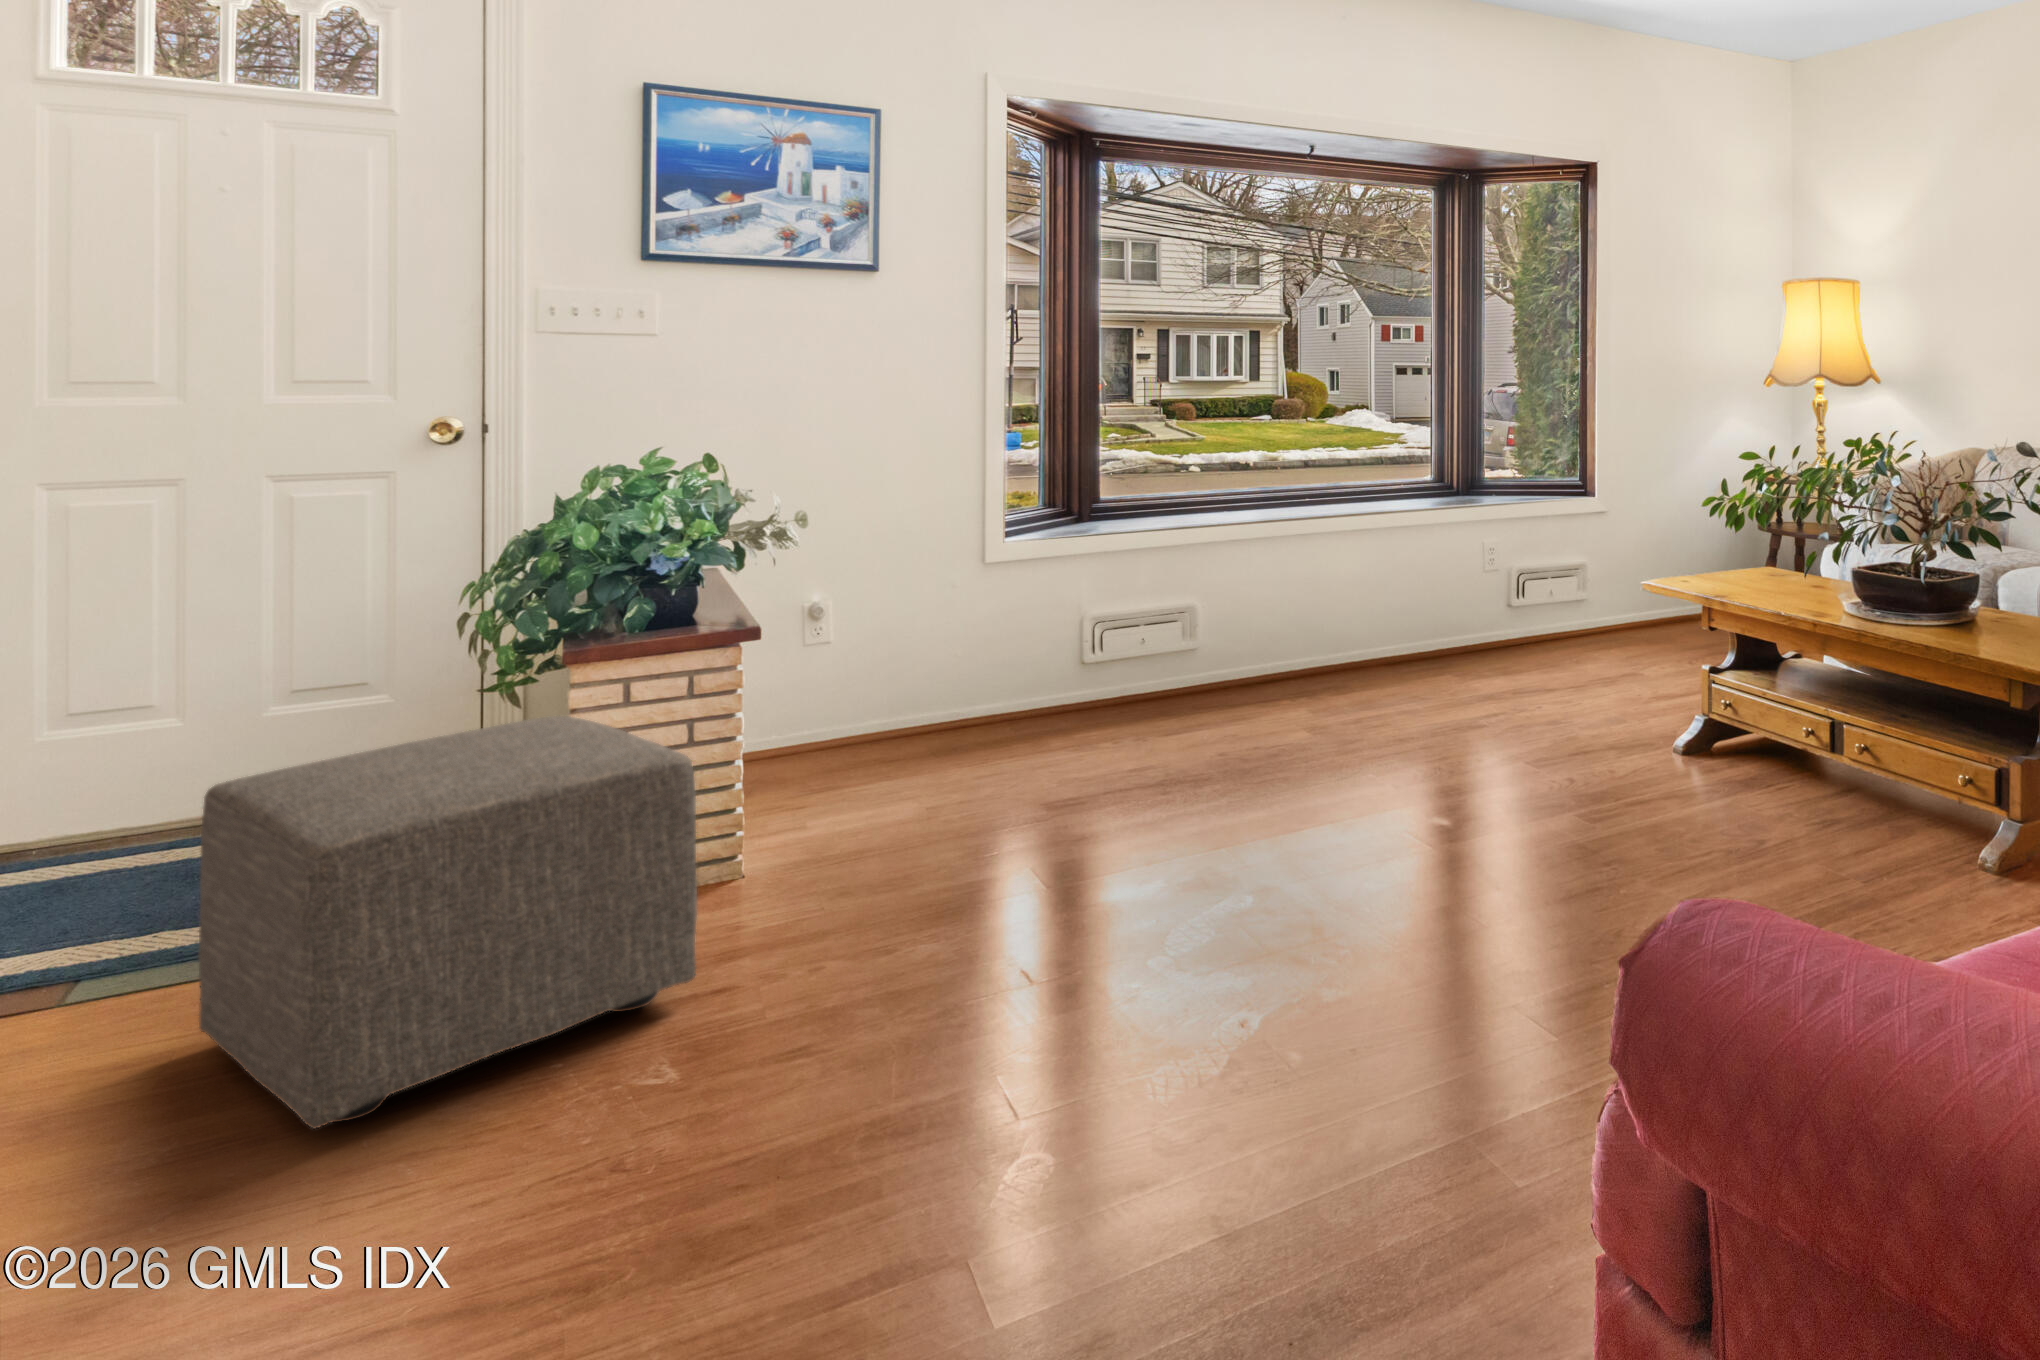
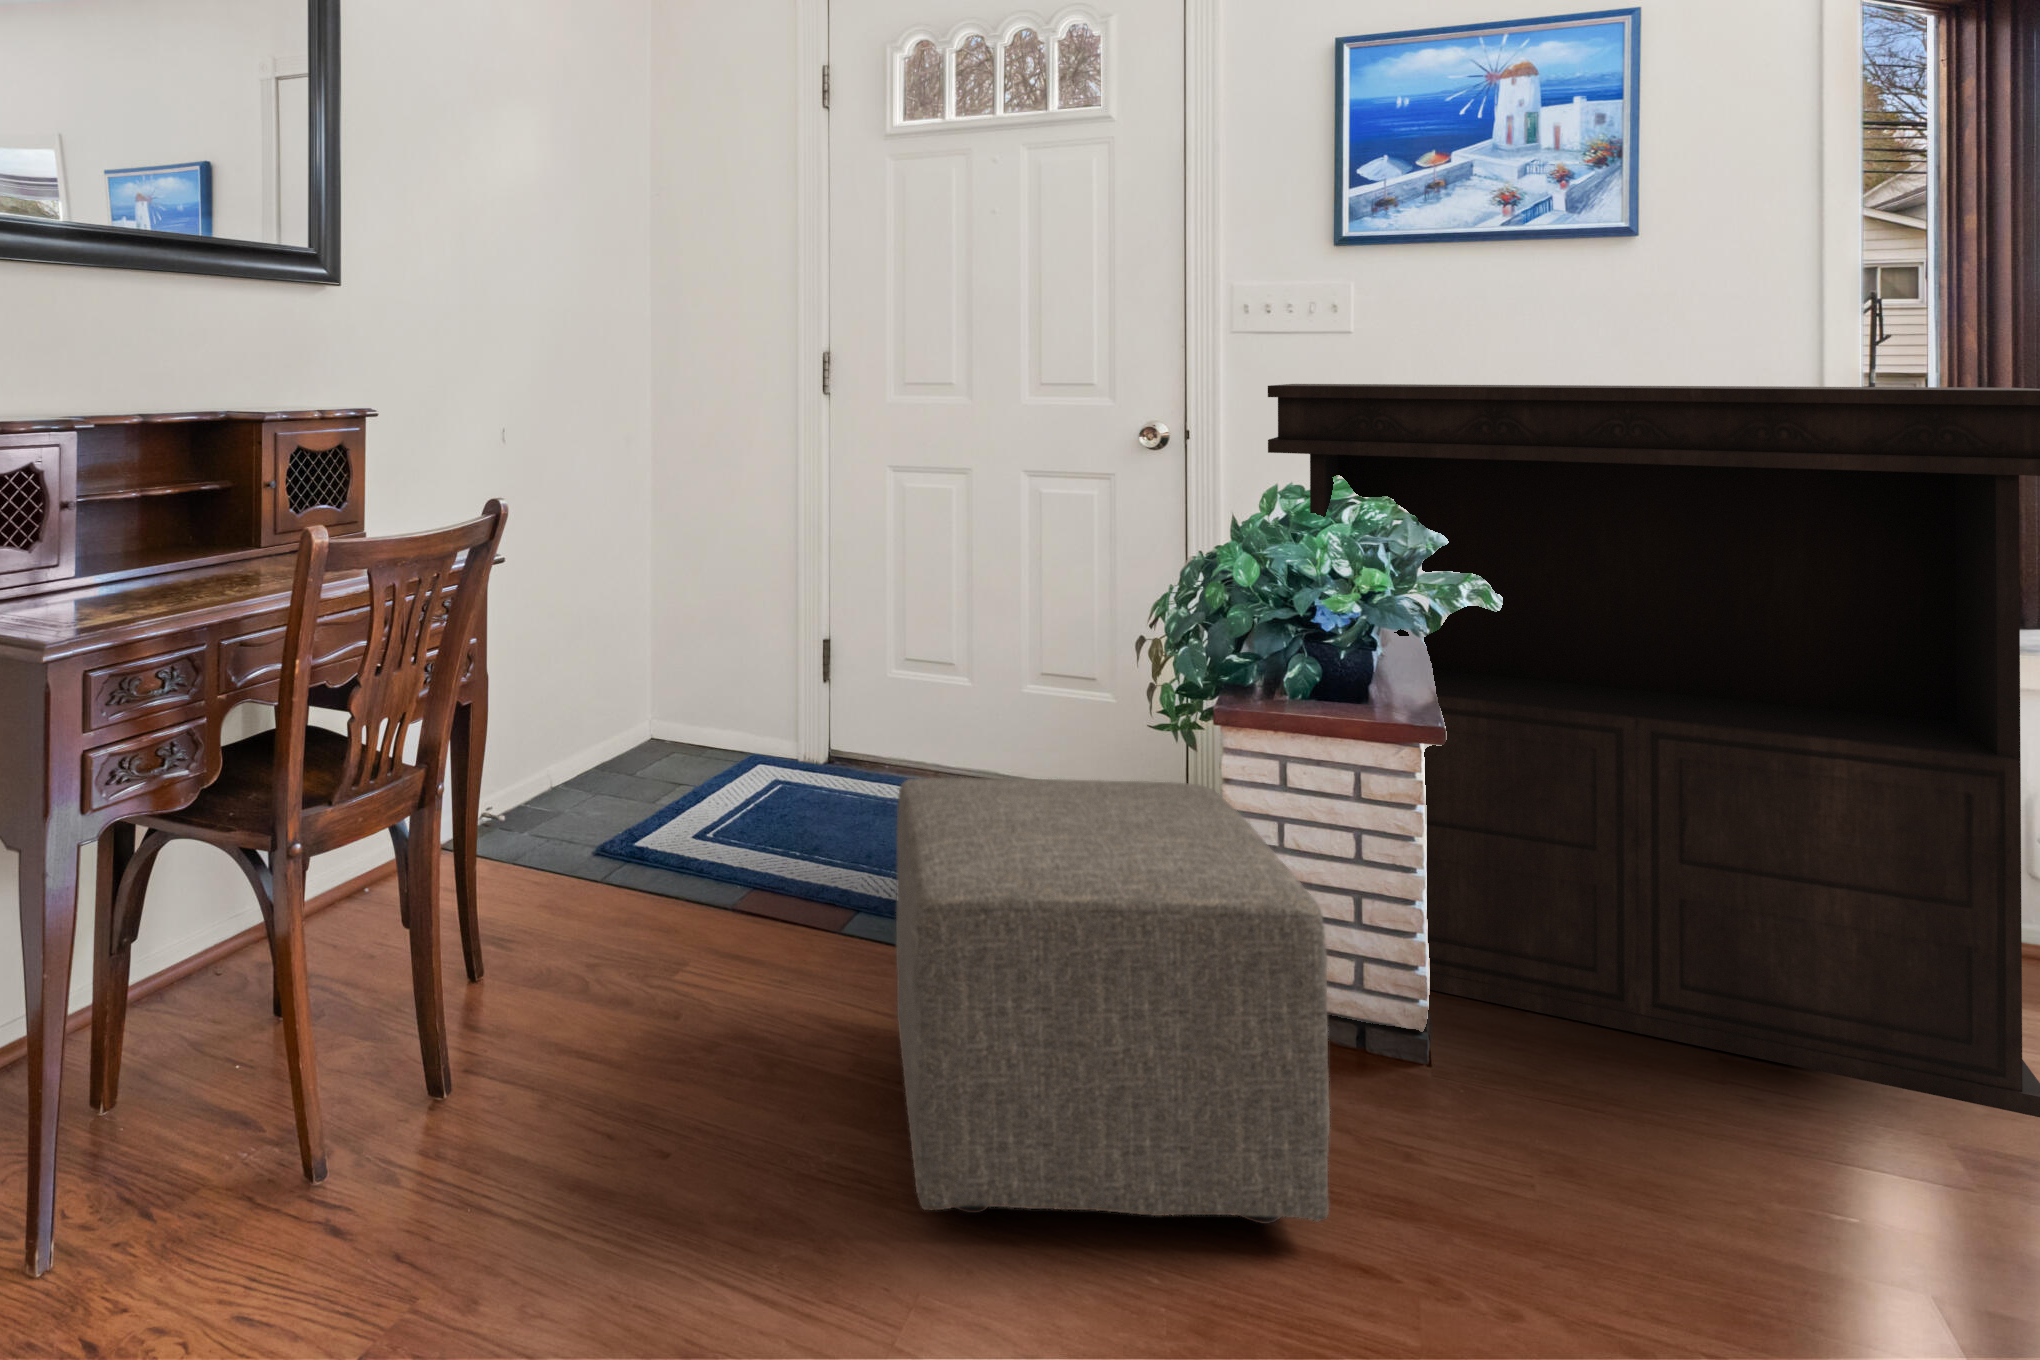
console table: none [602,378,1111,856] -> present [1268,384,2040,1117]

